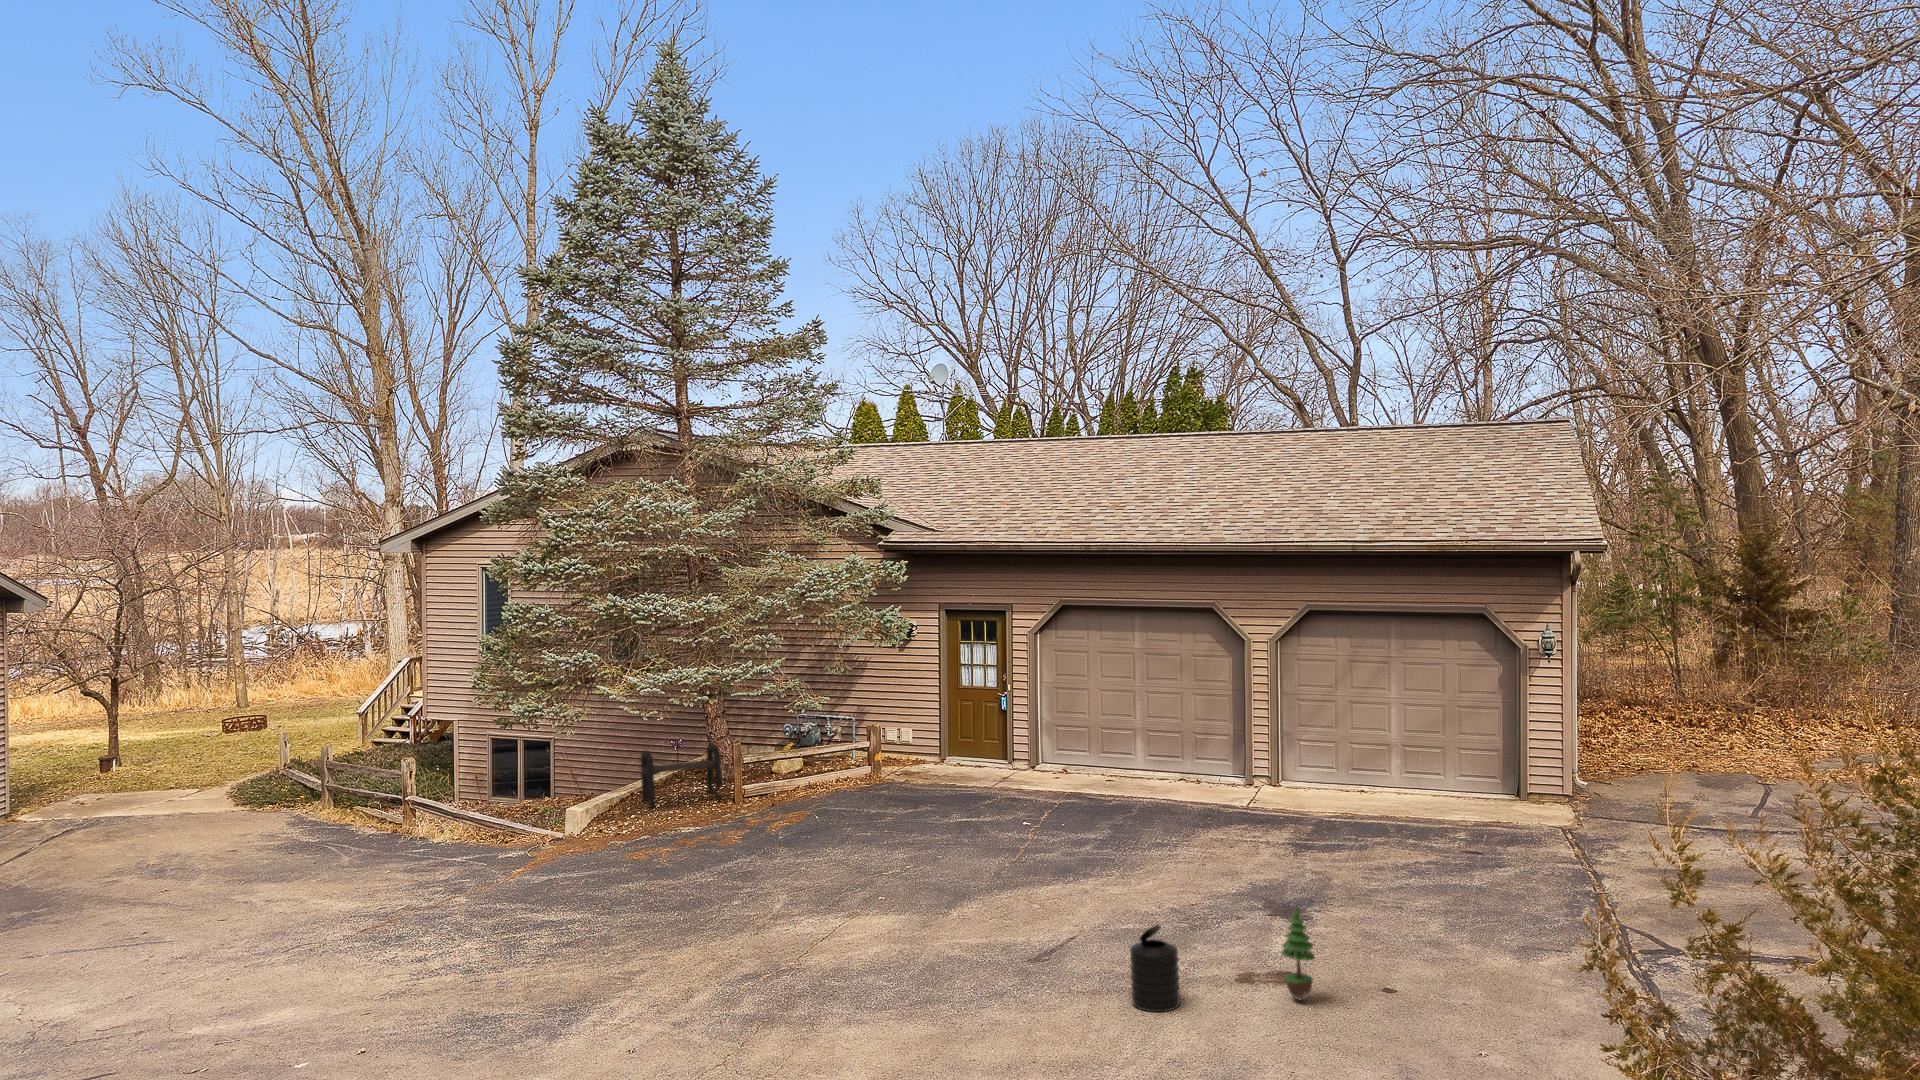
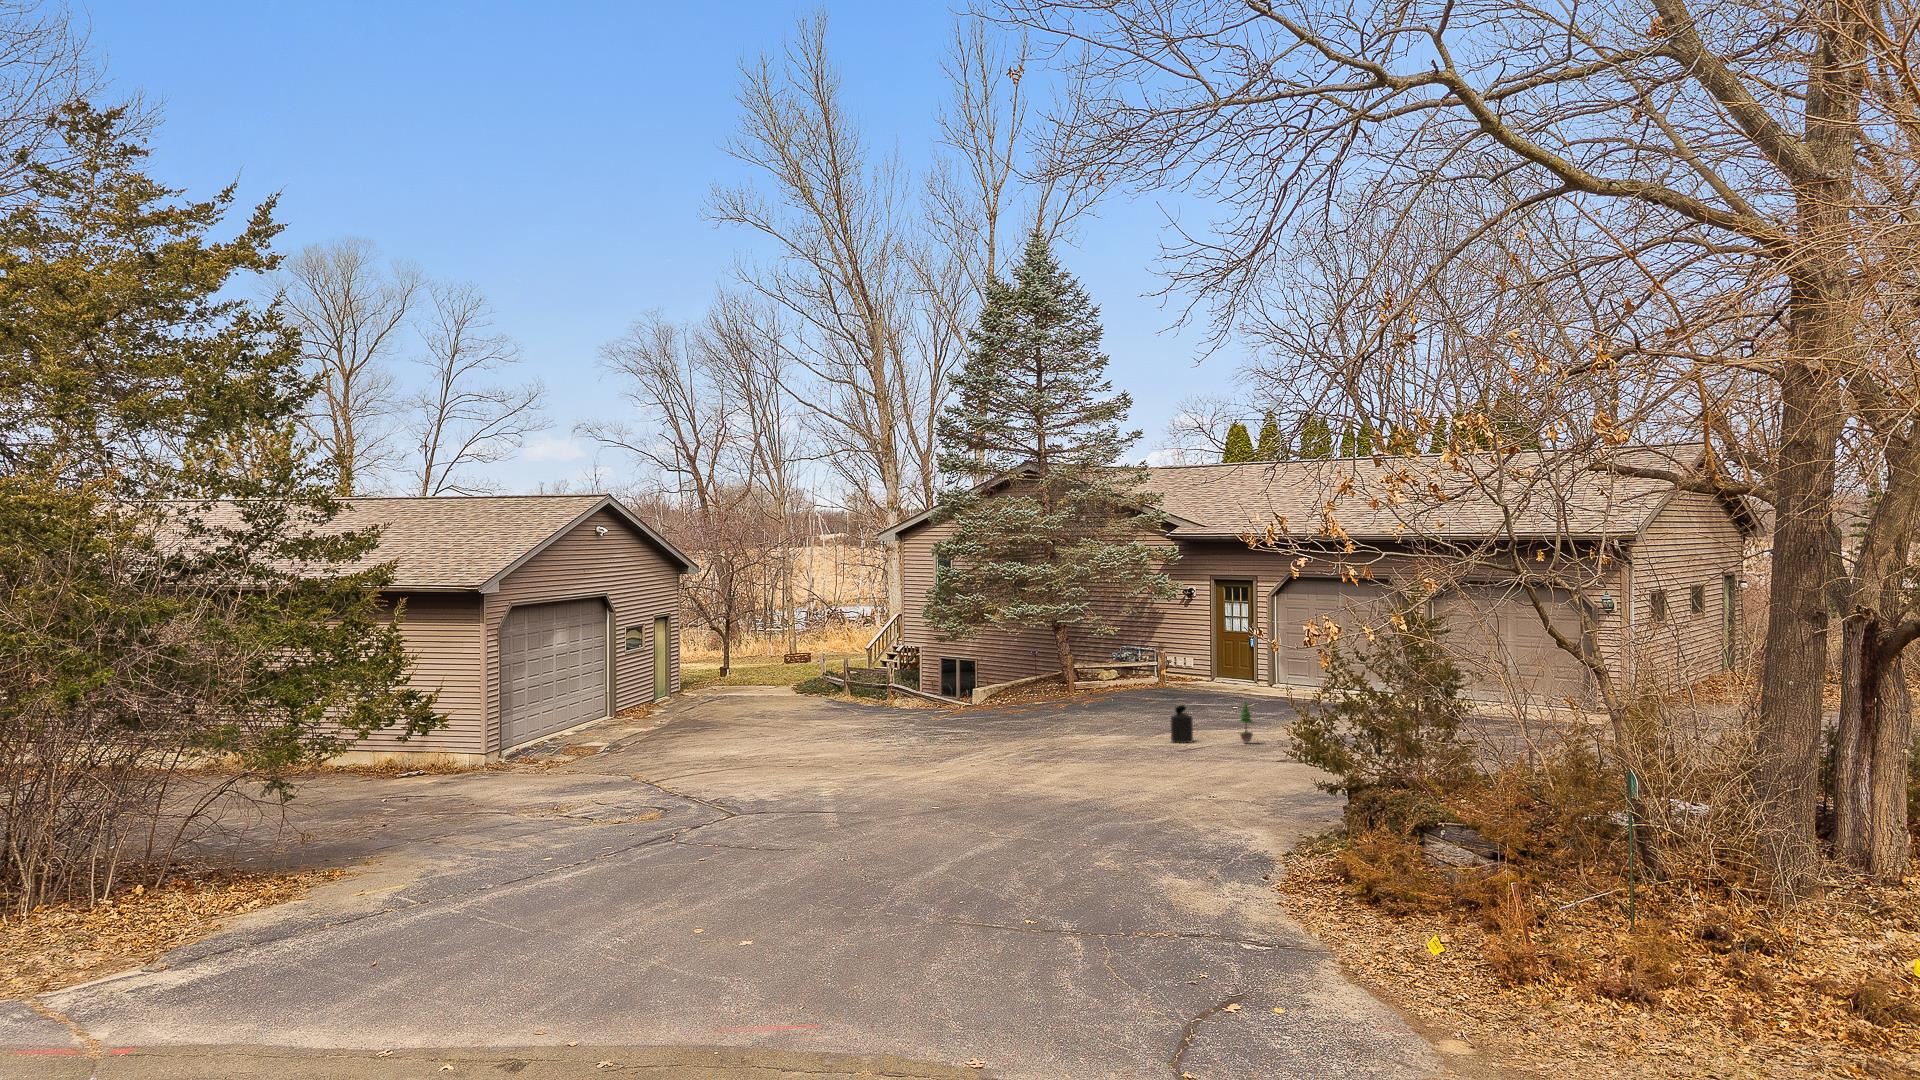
bench: present [641,743,722,808] -> none [1018,660,1065,696]

